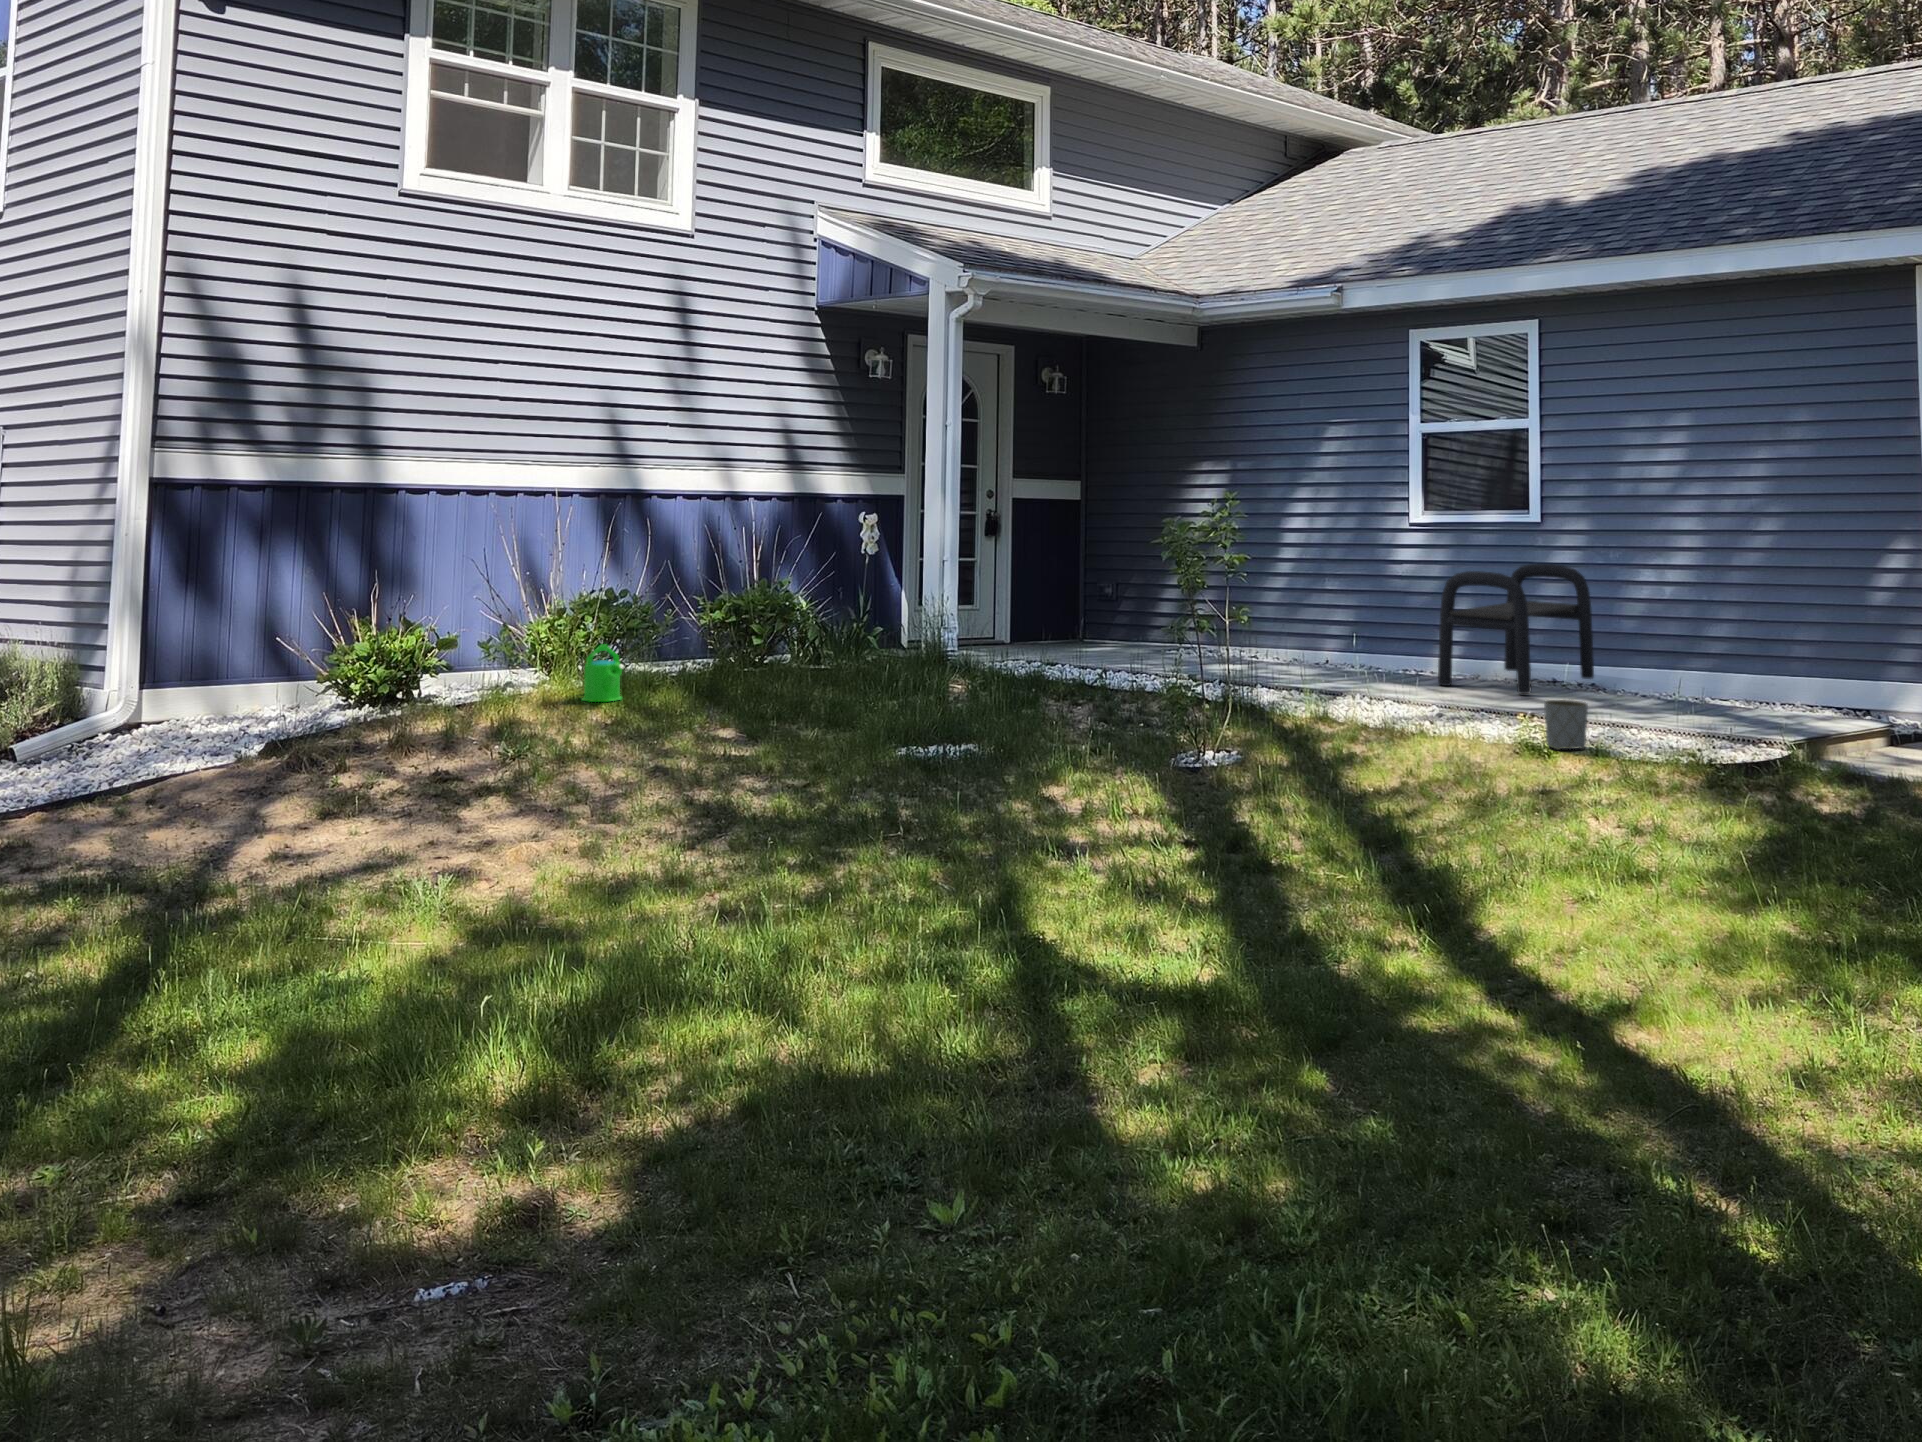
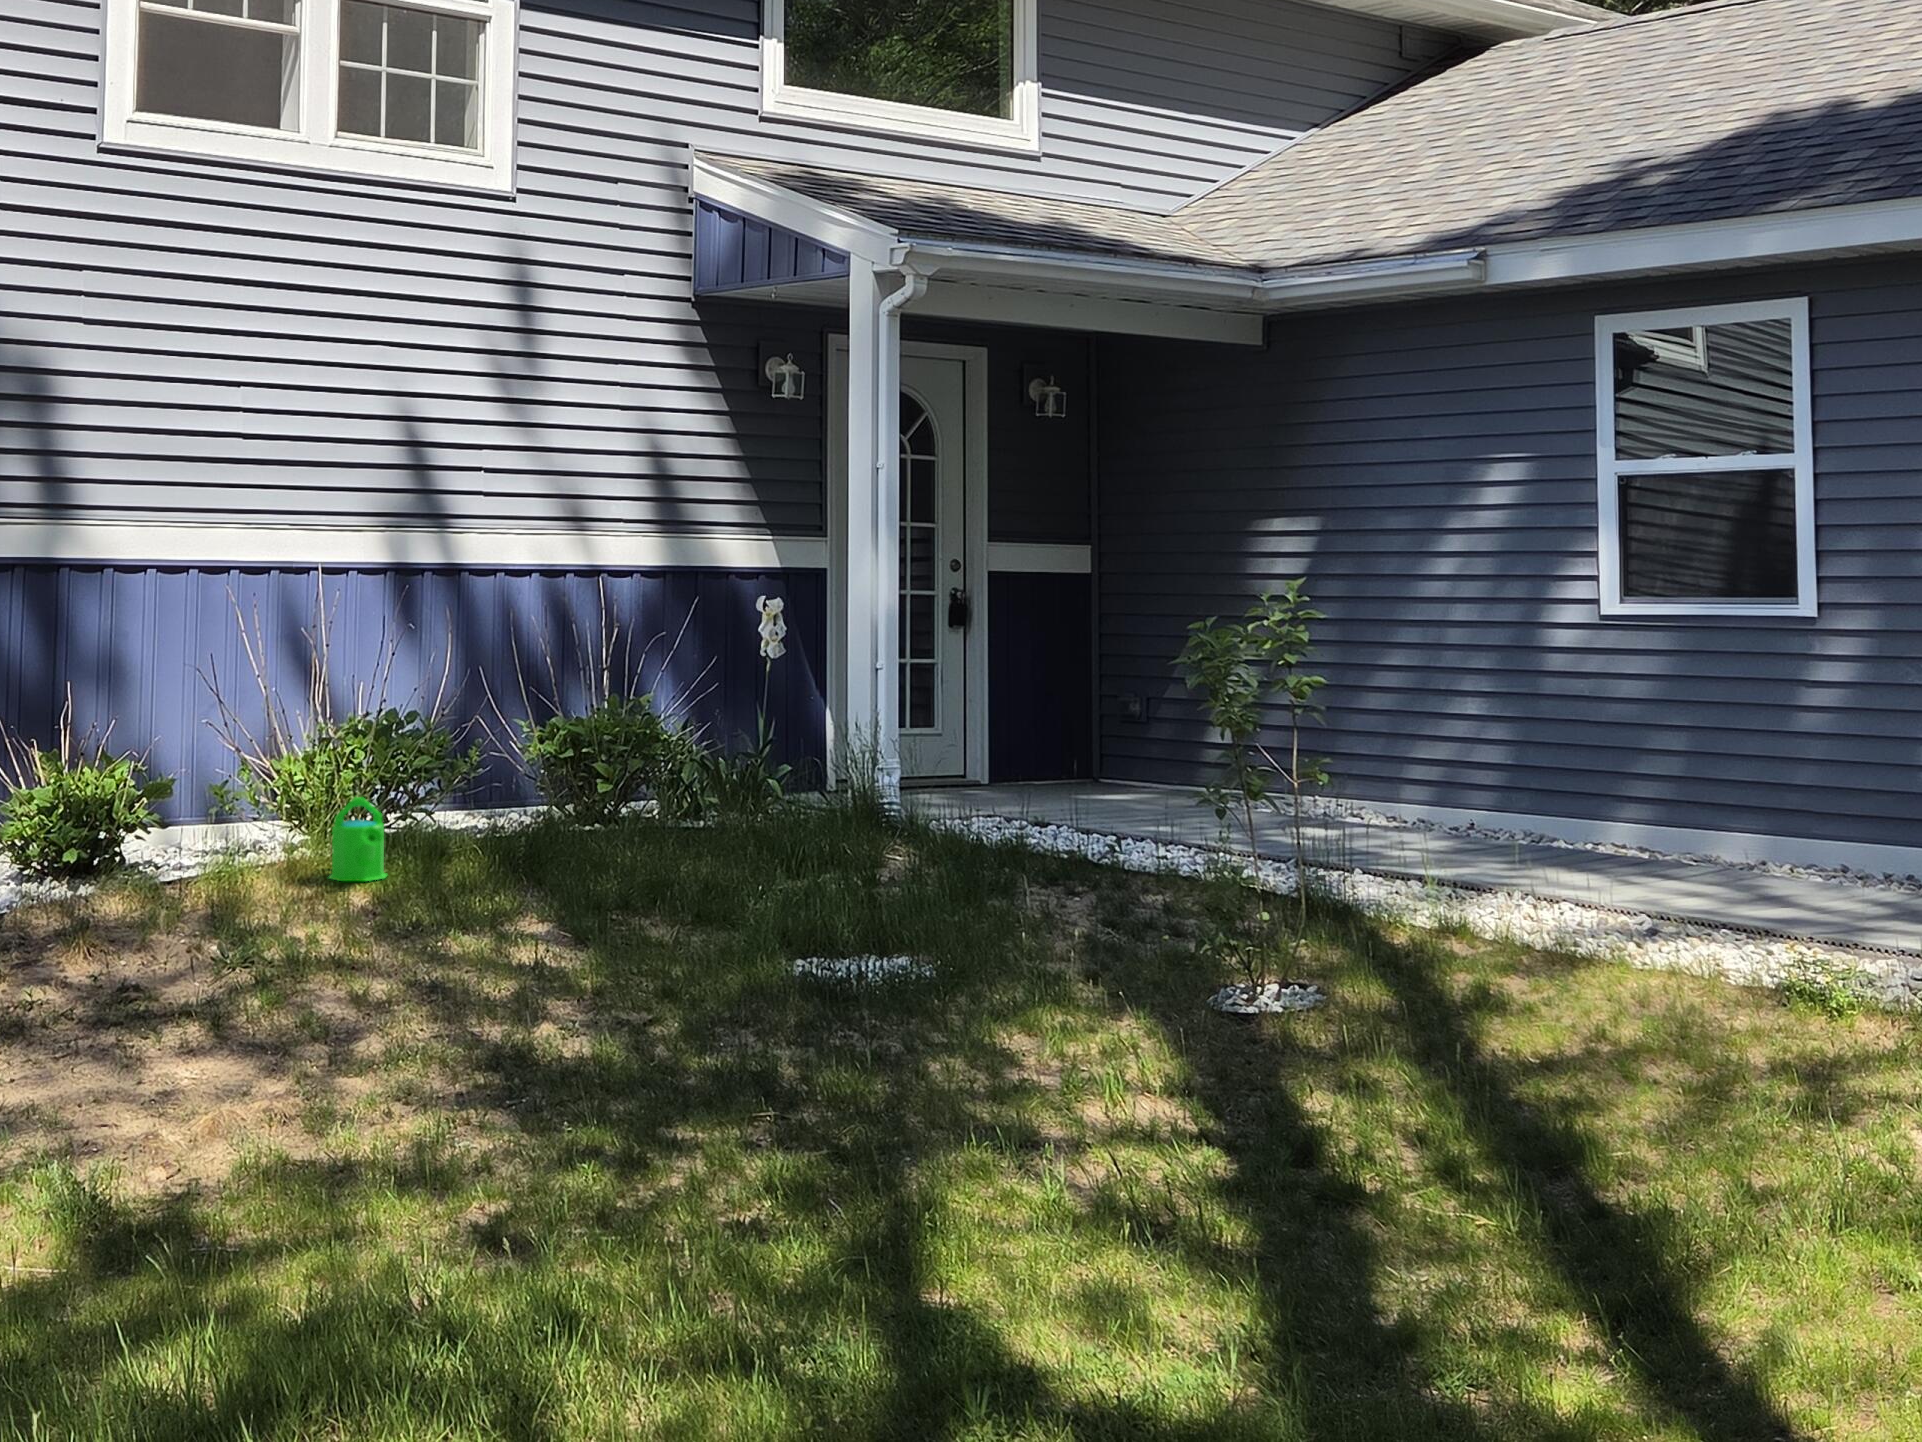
bench: present [1438,564,1594,694] -> none [1647,681,1908,891]
planter: present [1544,700,1588,750] -> none [1823,917,1899,1002]

